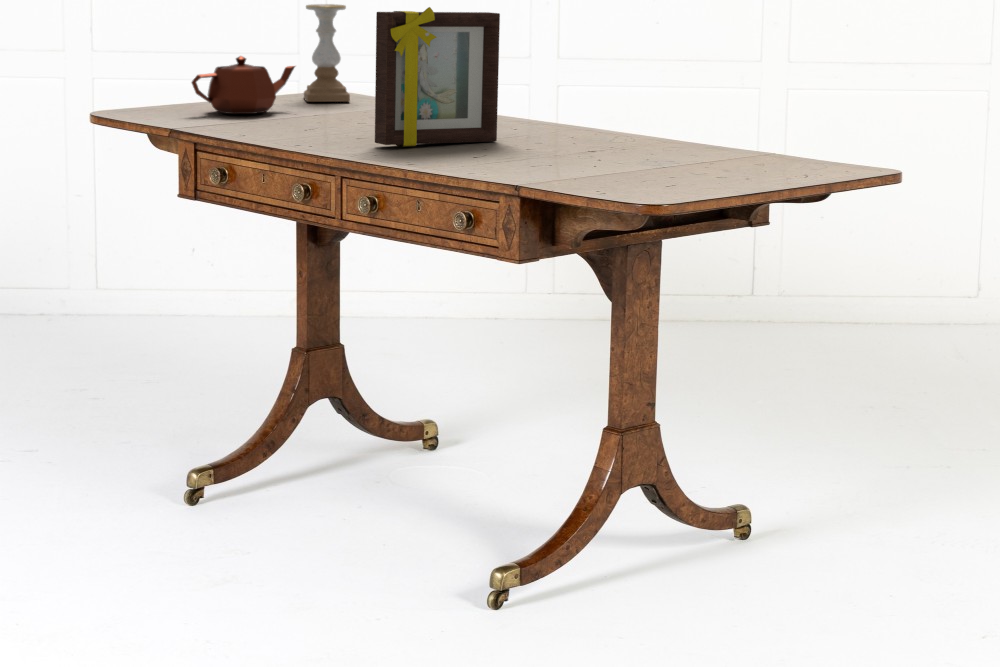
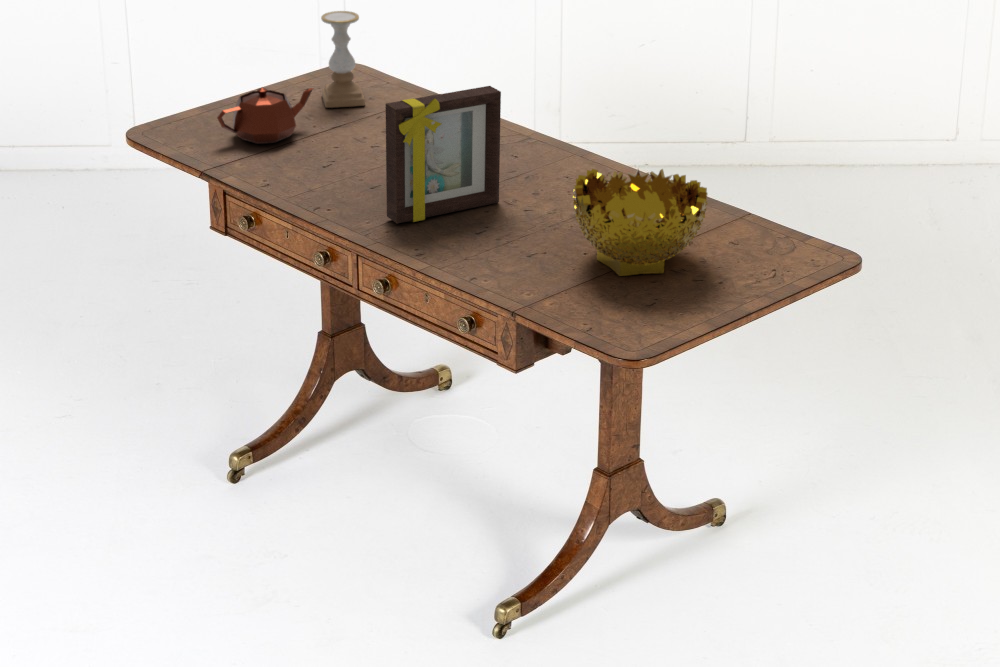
decorative bowl: none [580,71,725,171] -> present [573,169,707,276]

